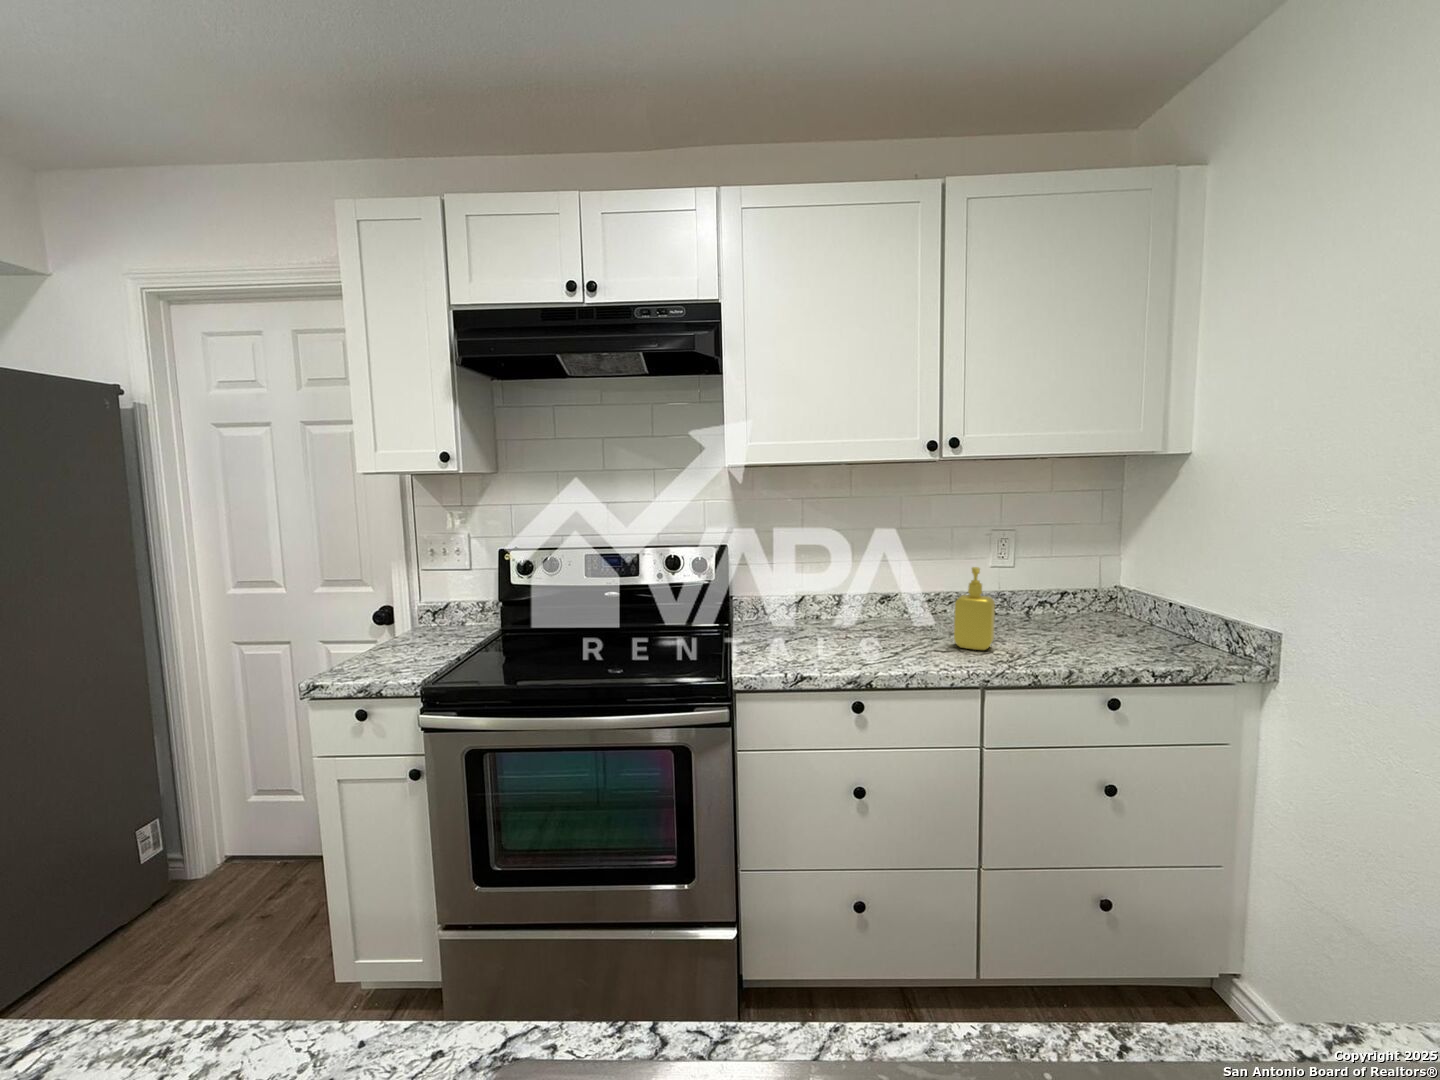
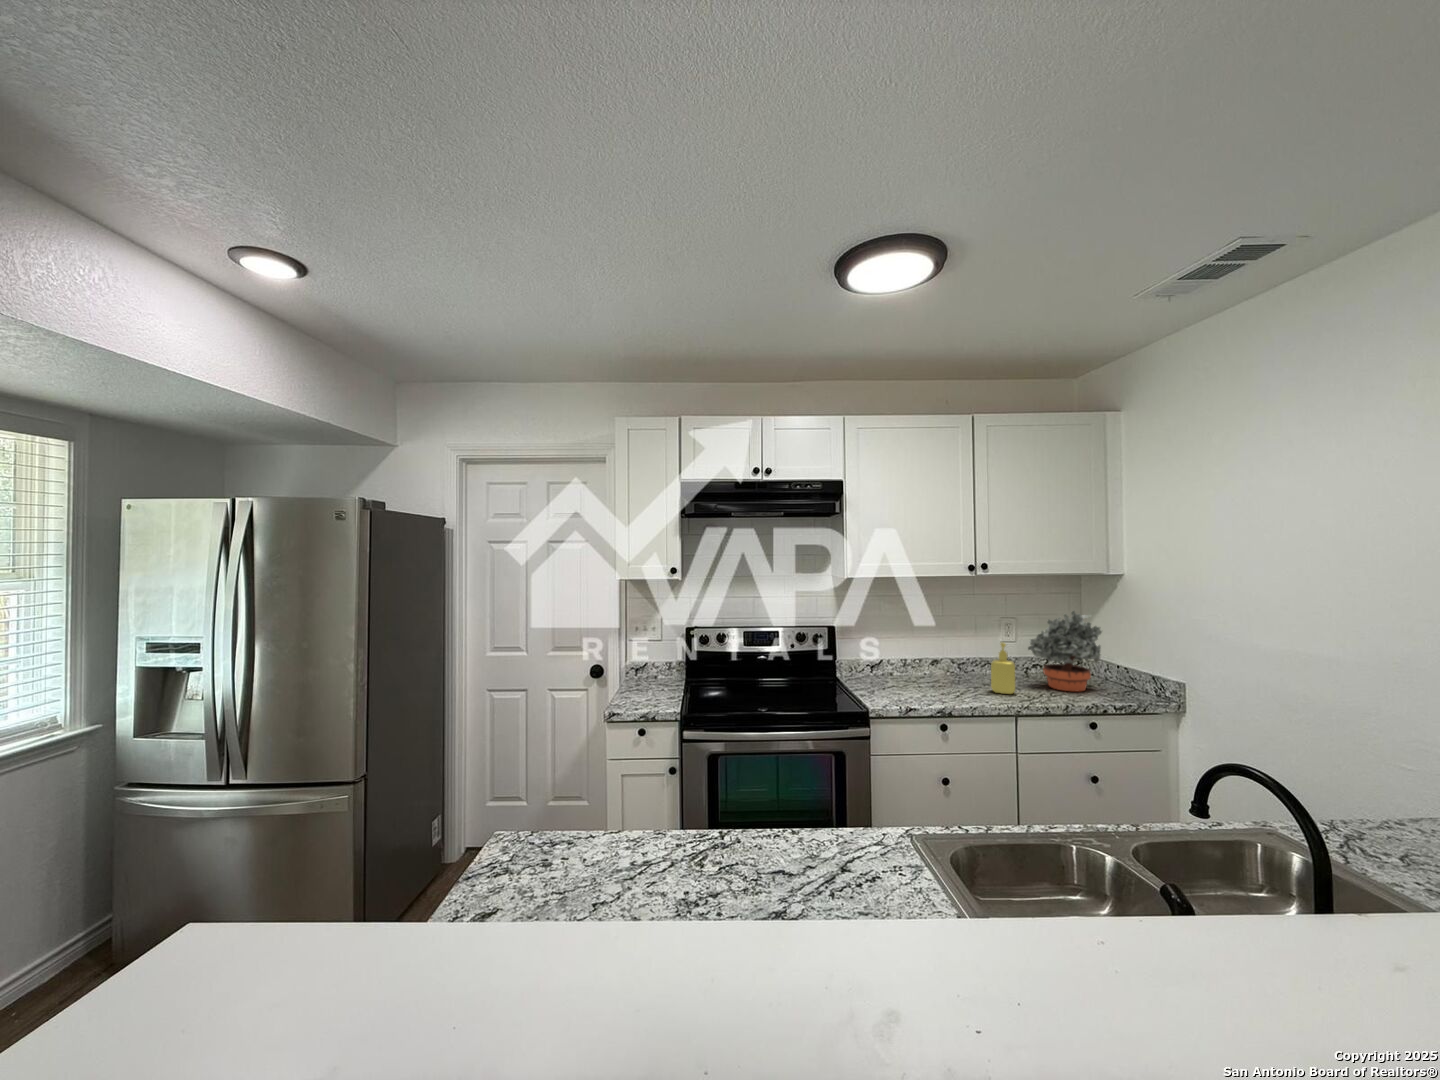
potted plant: none [1021,513,1147,645] -> present [1028,611,1102,691]

